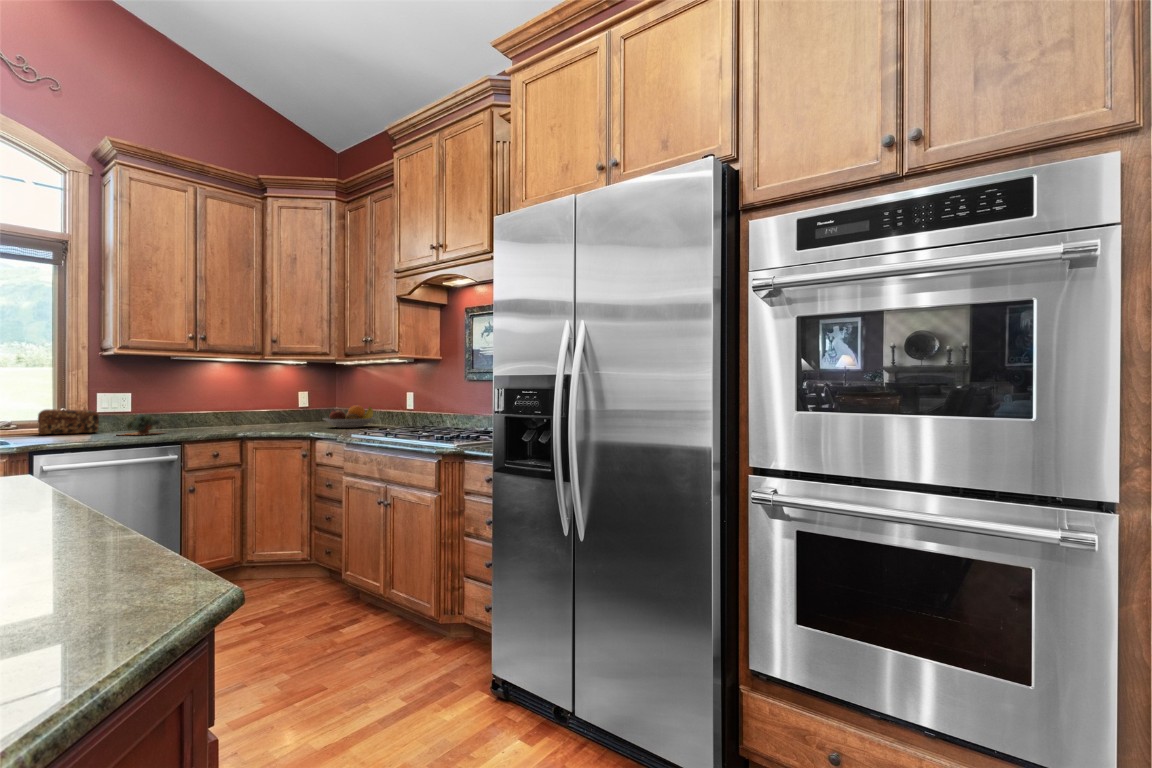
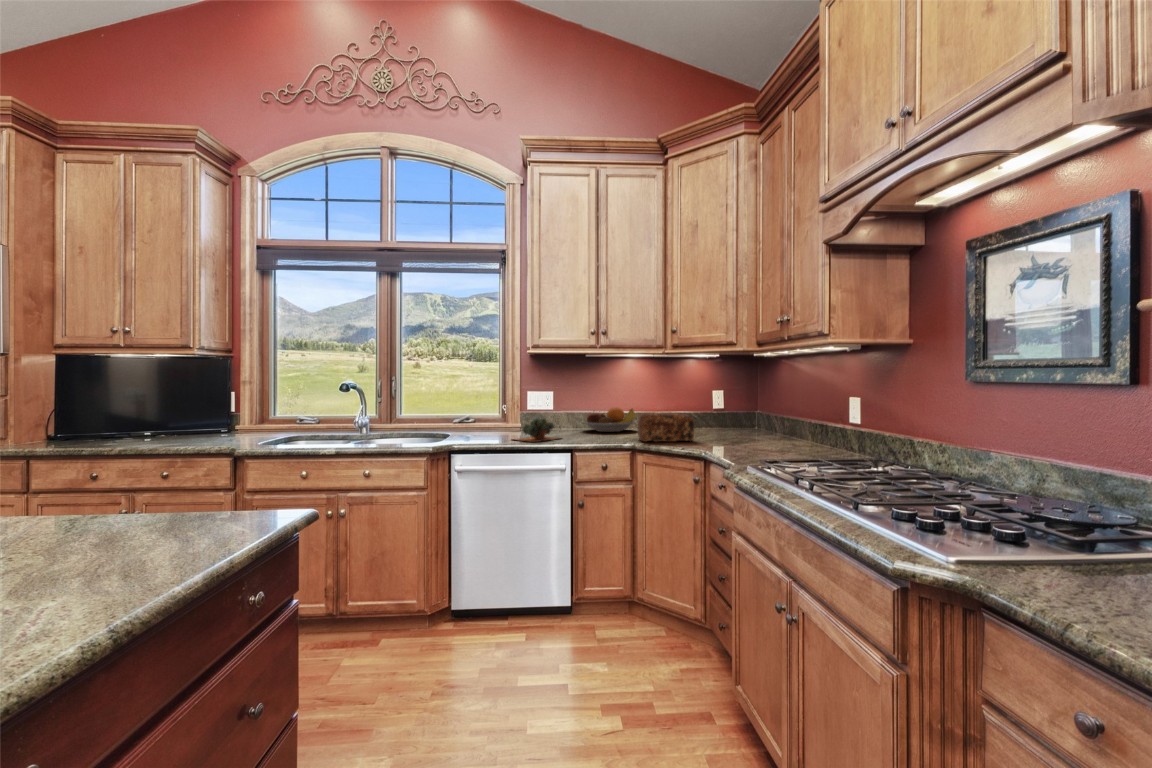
fruit bowl: present [323,405,375,428] -> present [582,407,637,432]
bread loaf: present [38,409,99,435] -> present [638,413,694,442]

